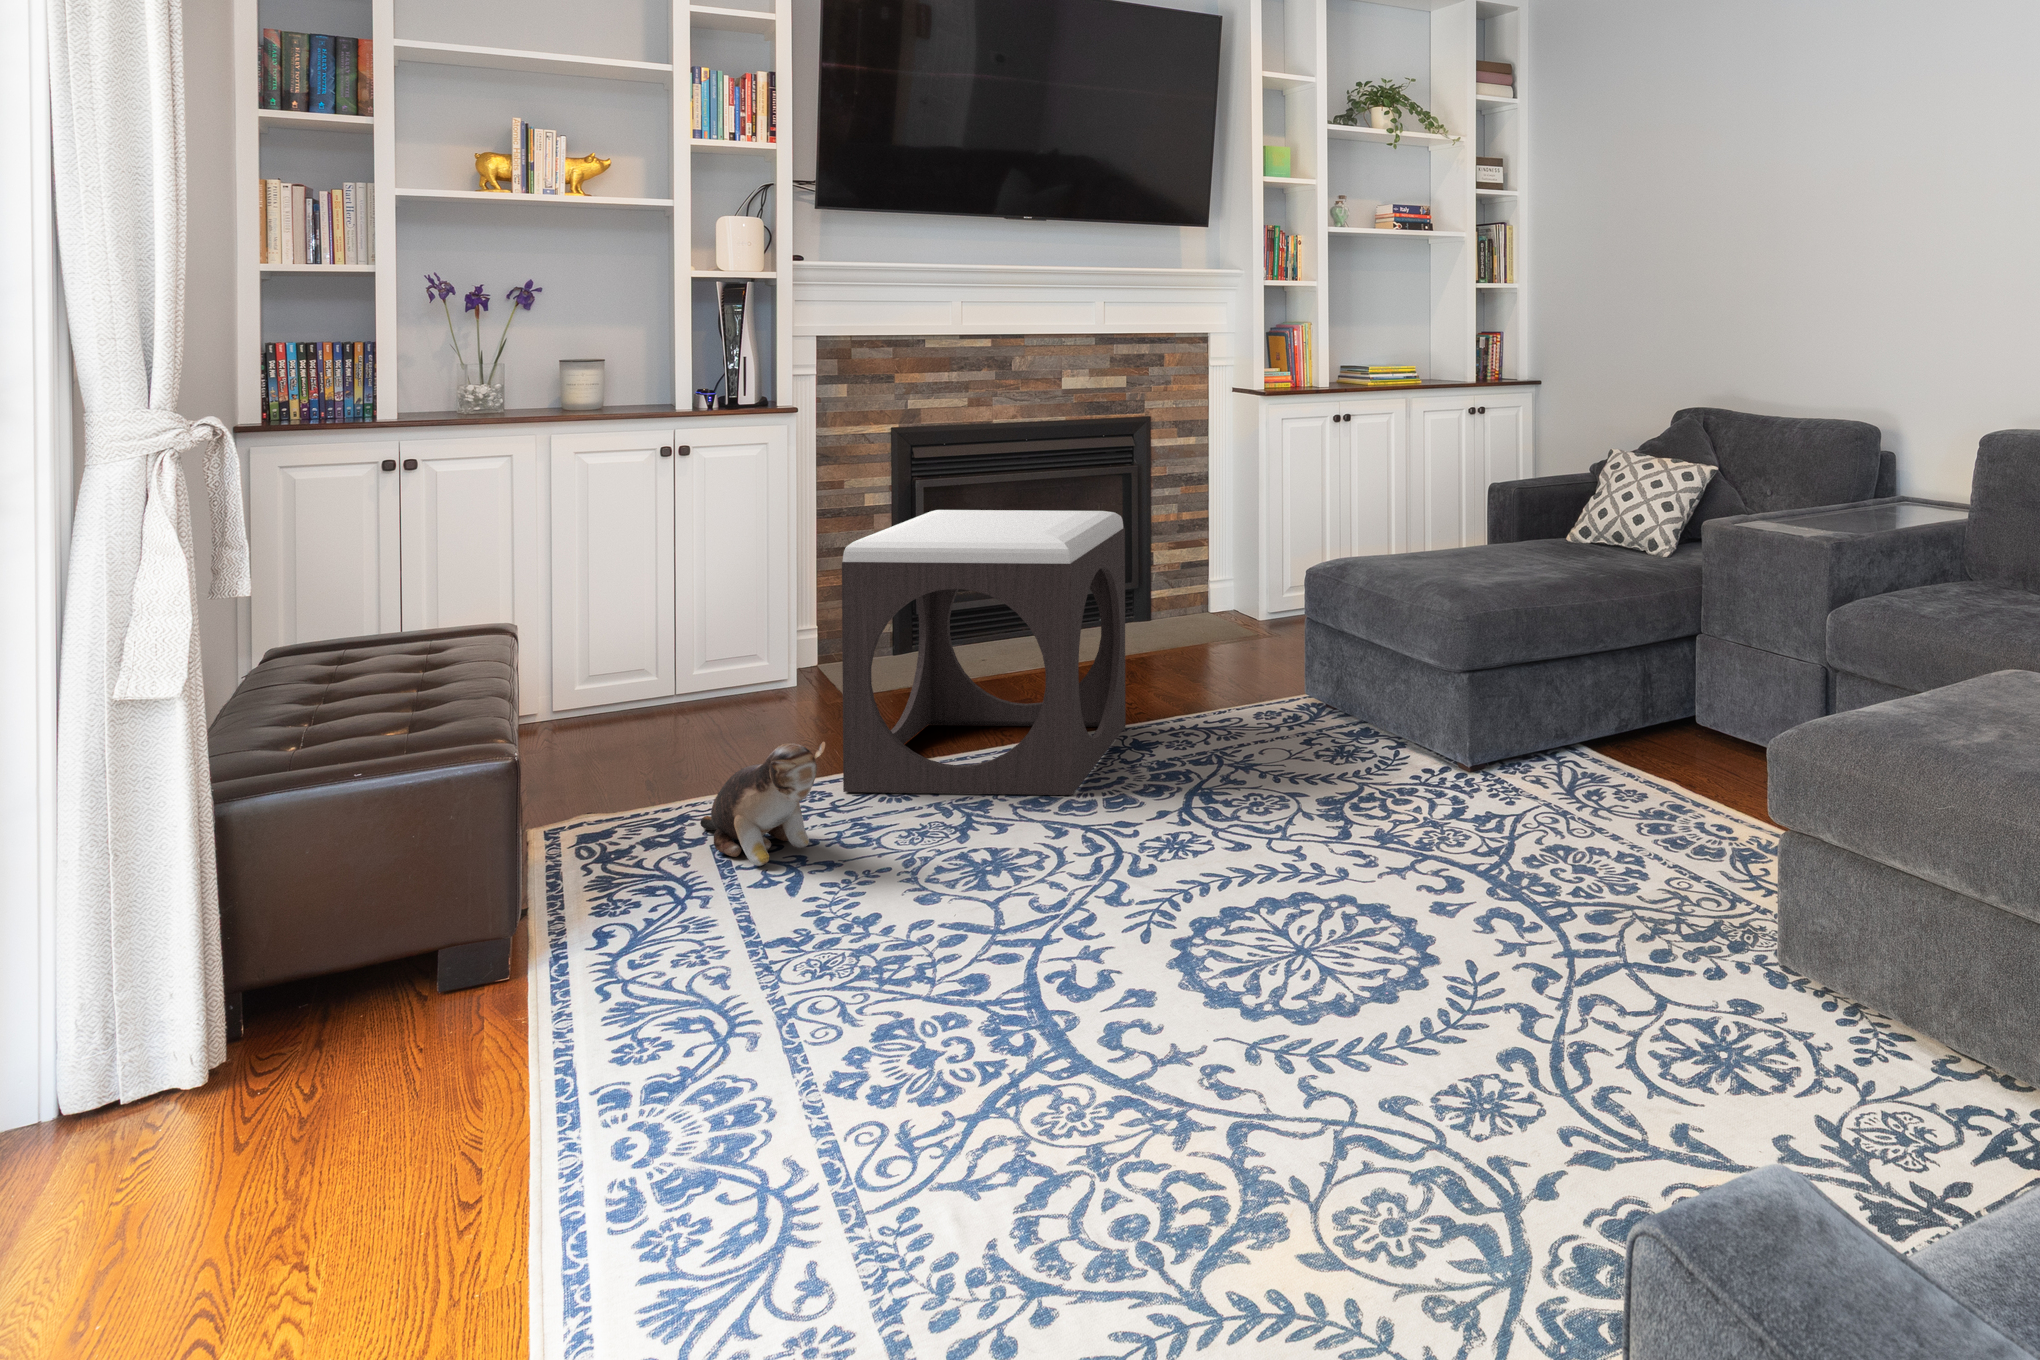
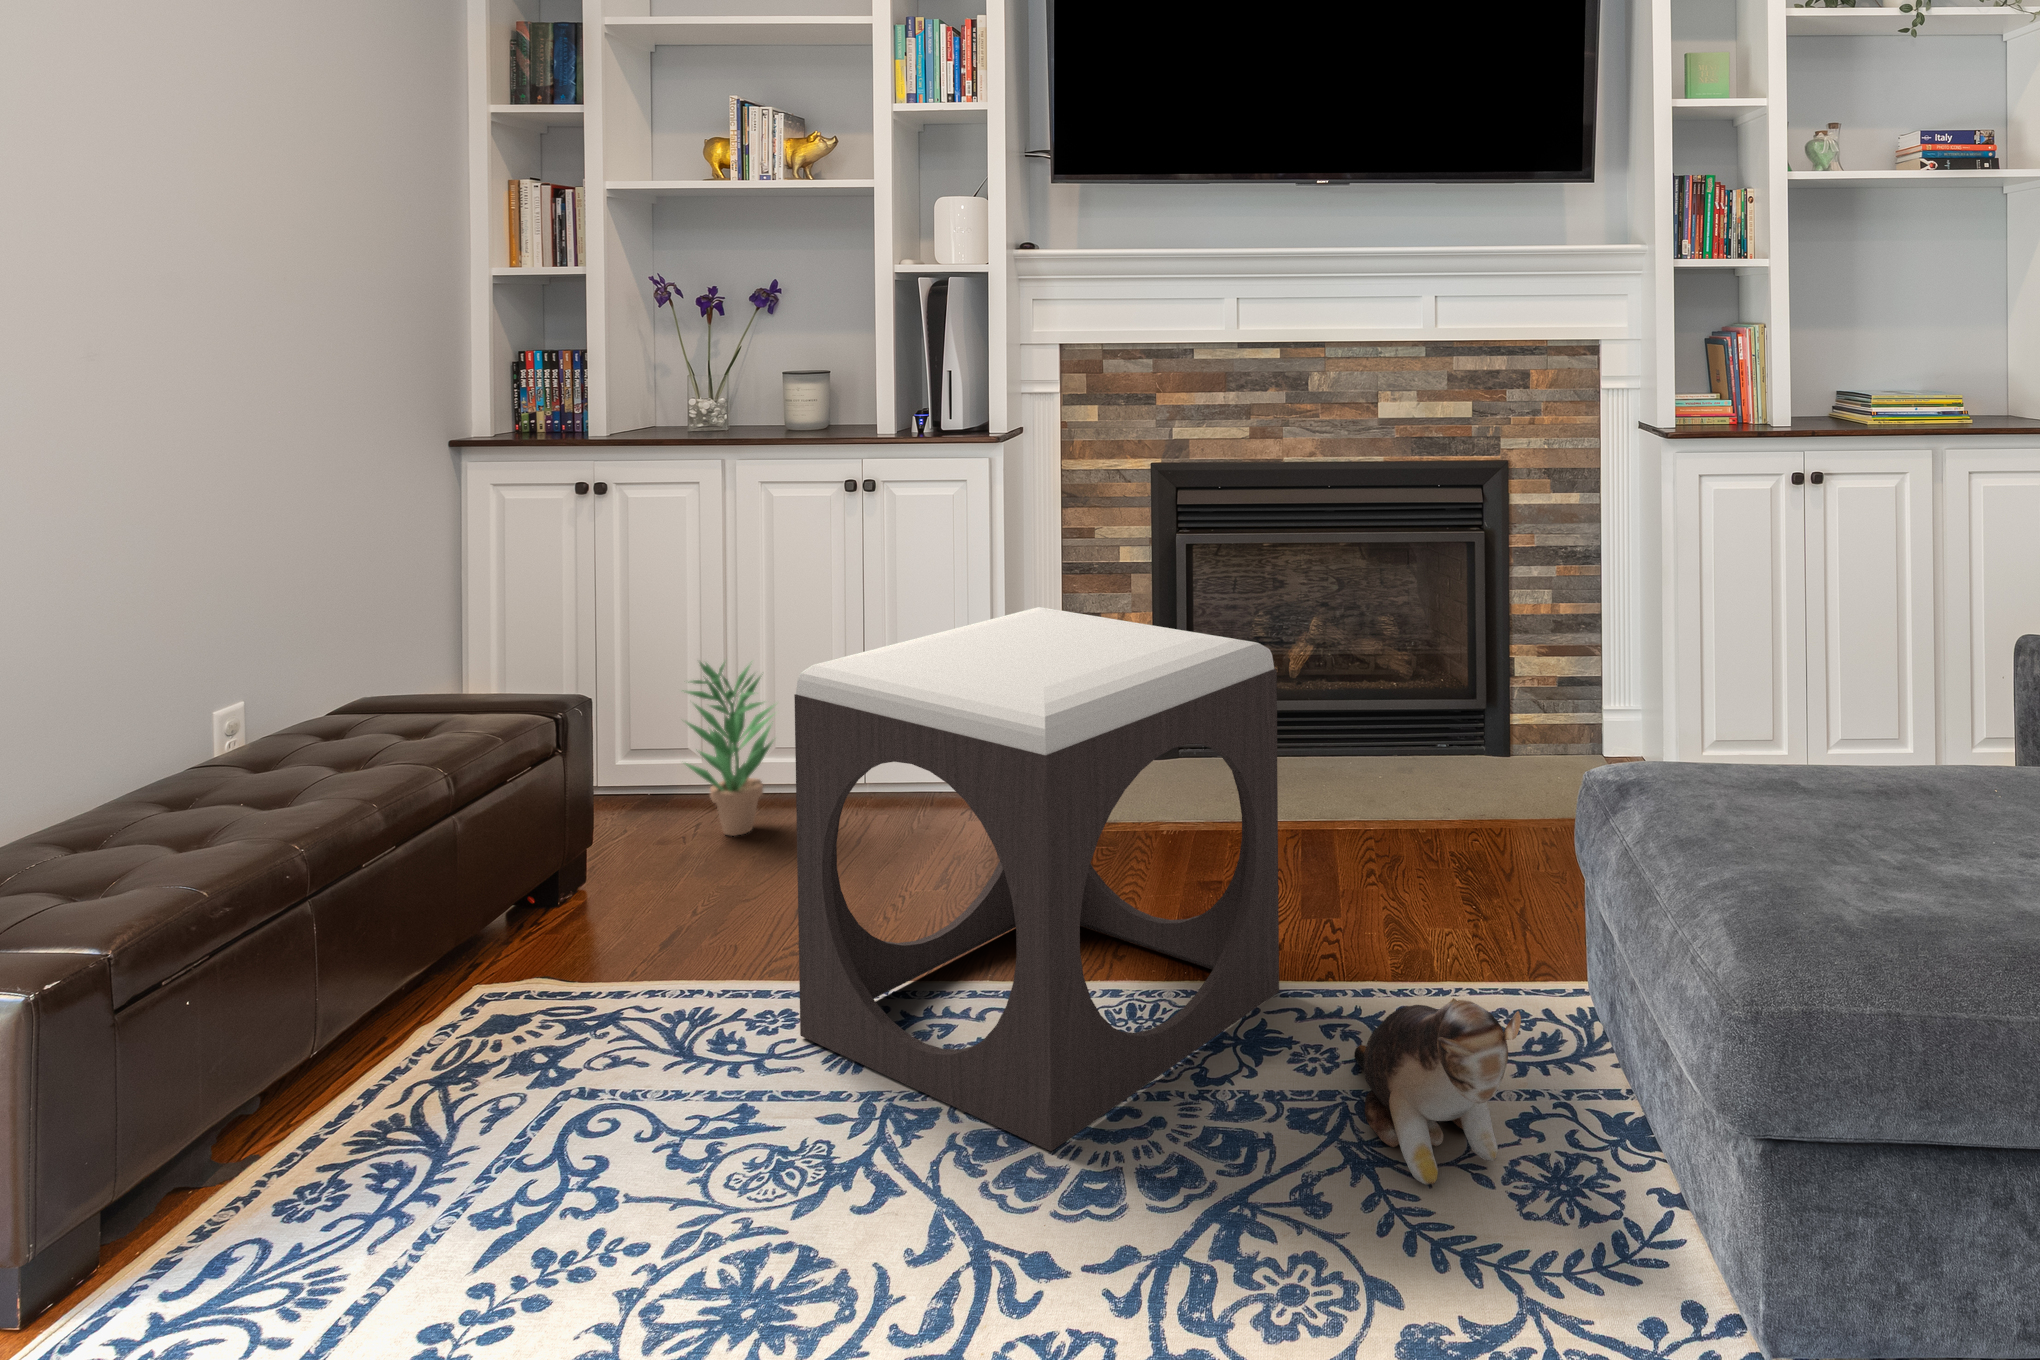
potted plant: none [561,585,648,732] -> present [686,663,773,836]
plush toy: present [700,742,825,866] -> present [1354,998,1521,1185]

